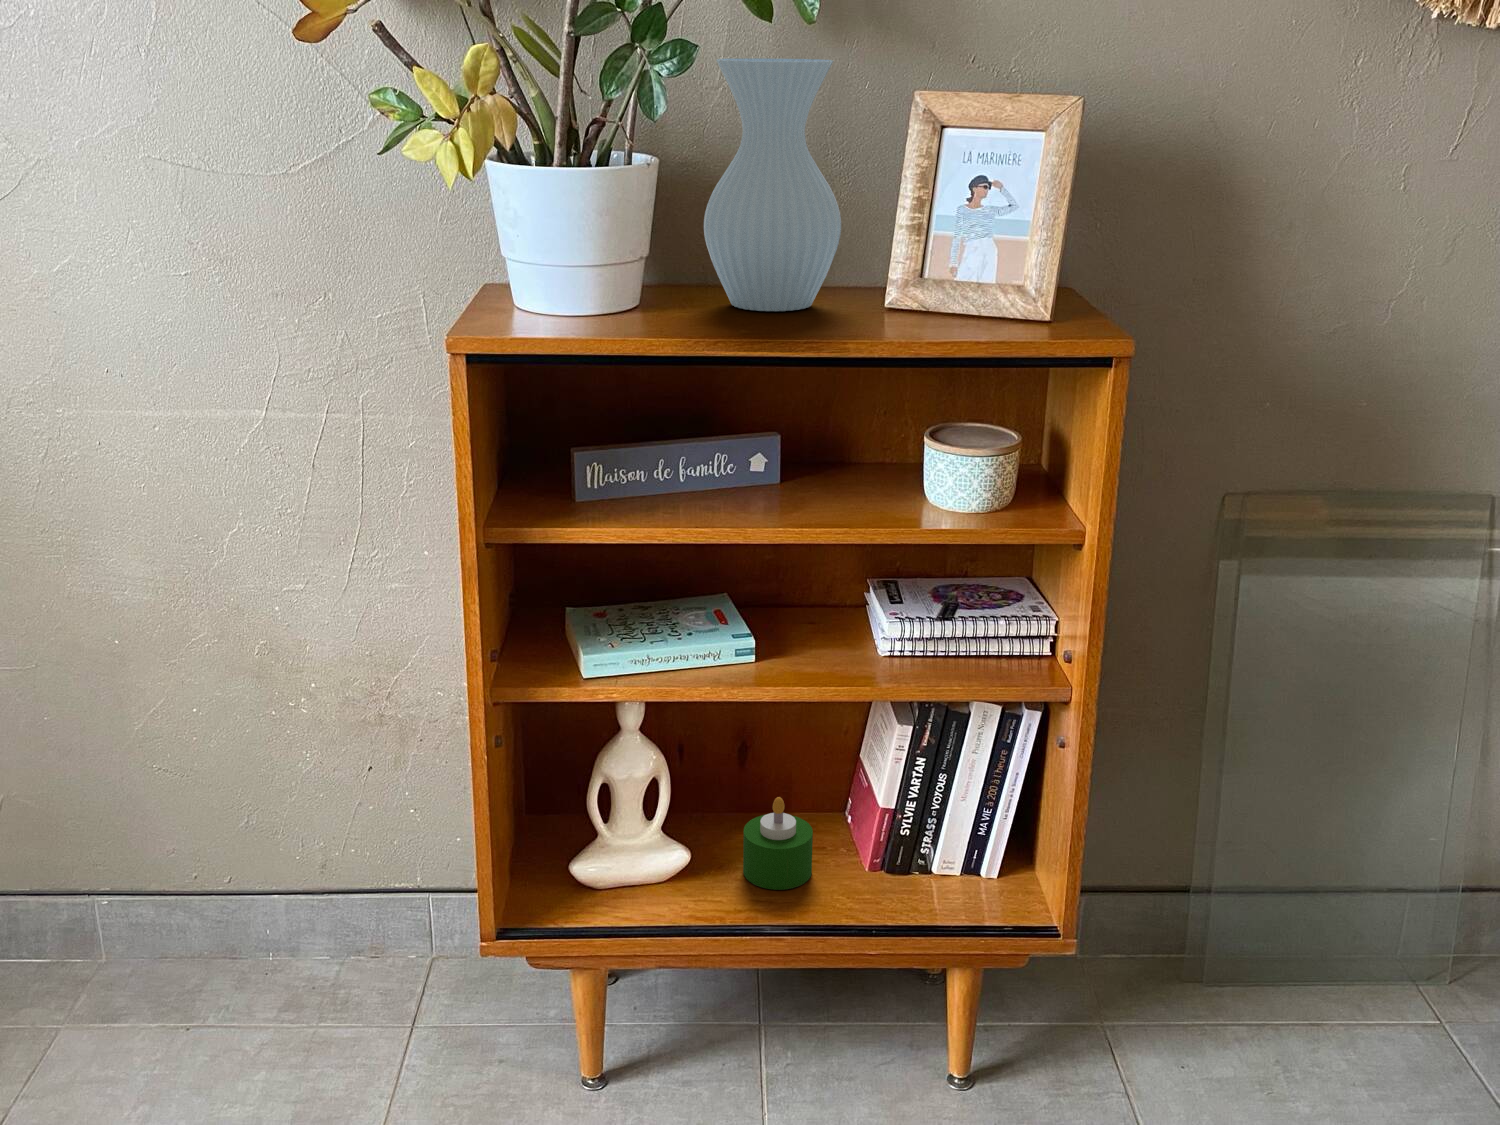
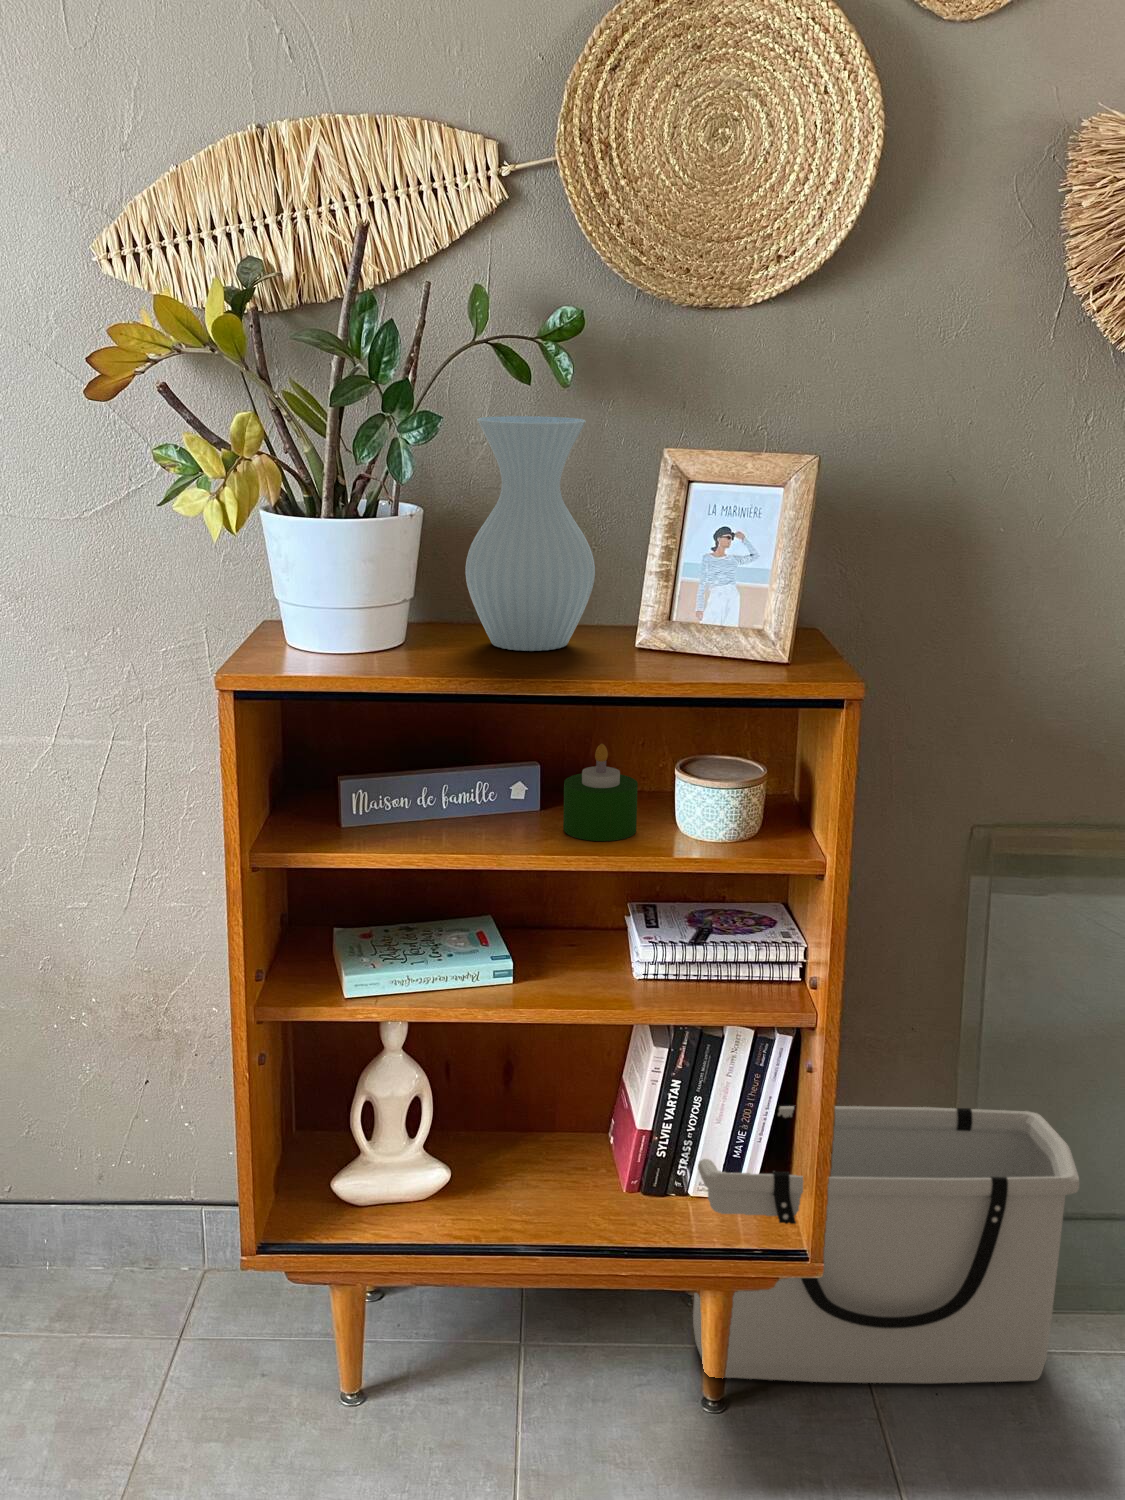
storage bin: none [932,784,1331,1057] -> present [693,1106,1079,1383]
candle: present [743,797,813,890] -> present [563,744,638,841]

